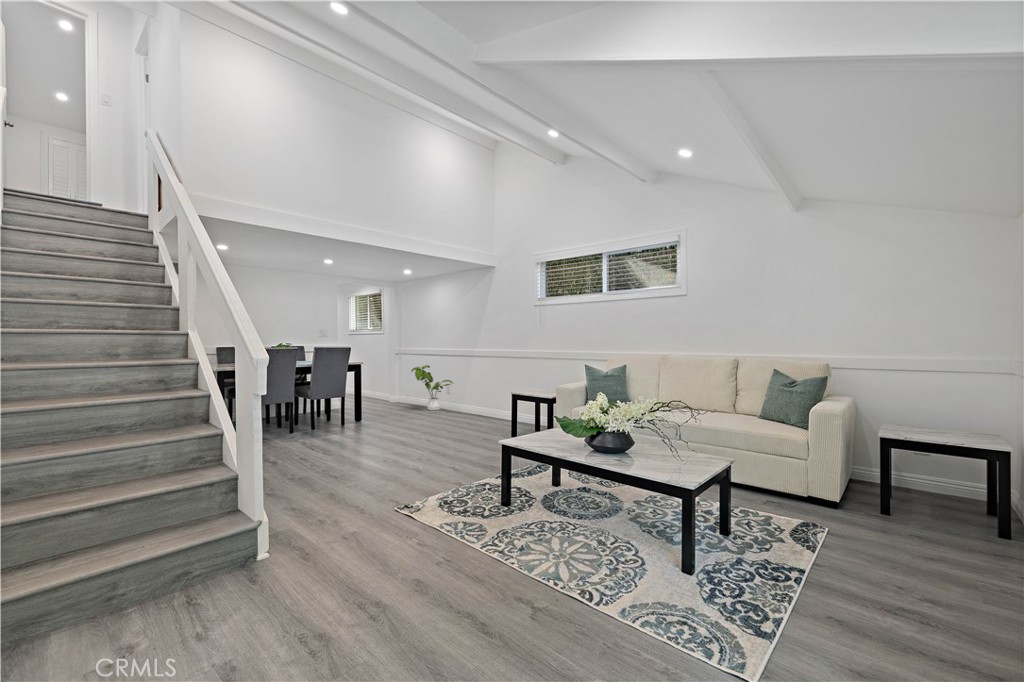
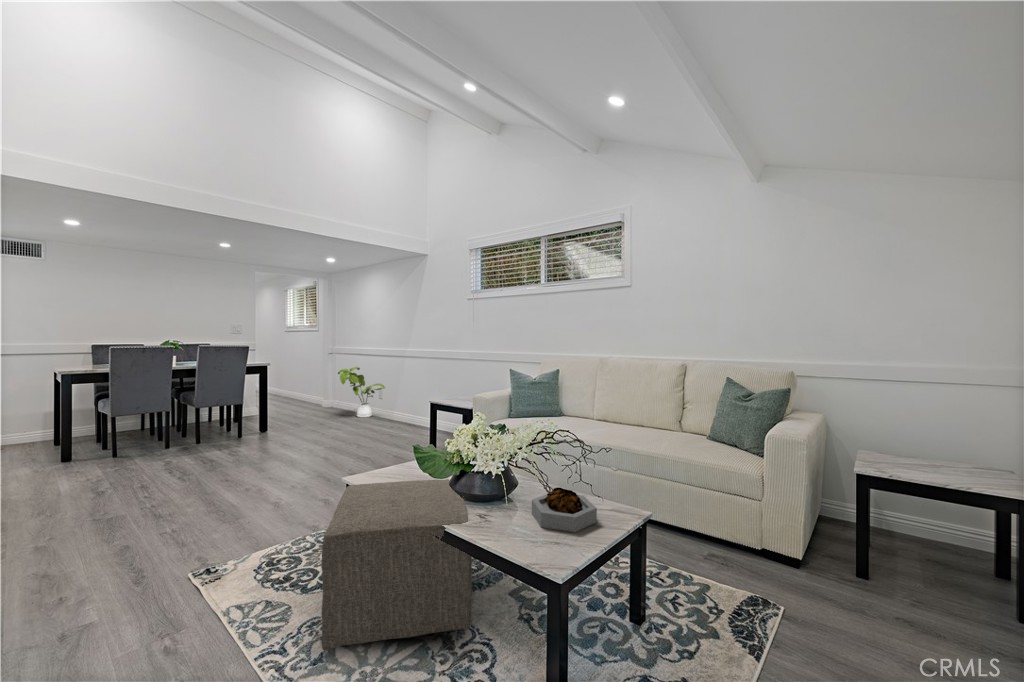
decorative bowl: none [652,441,700,469] -> present [532,487,597,532]
ottoman: none [509,443,616,543] -> present [322,479,472,650]

